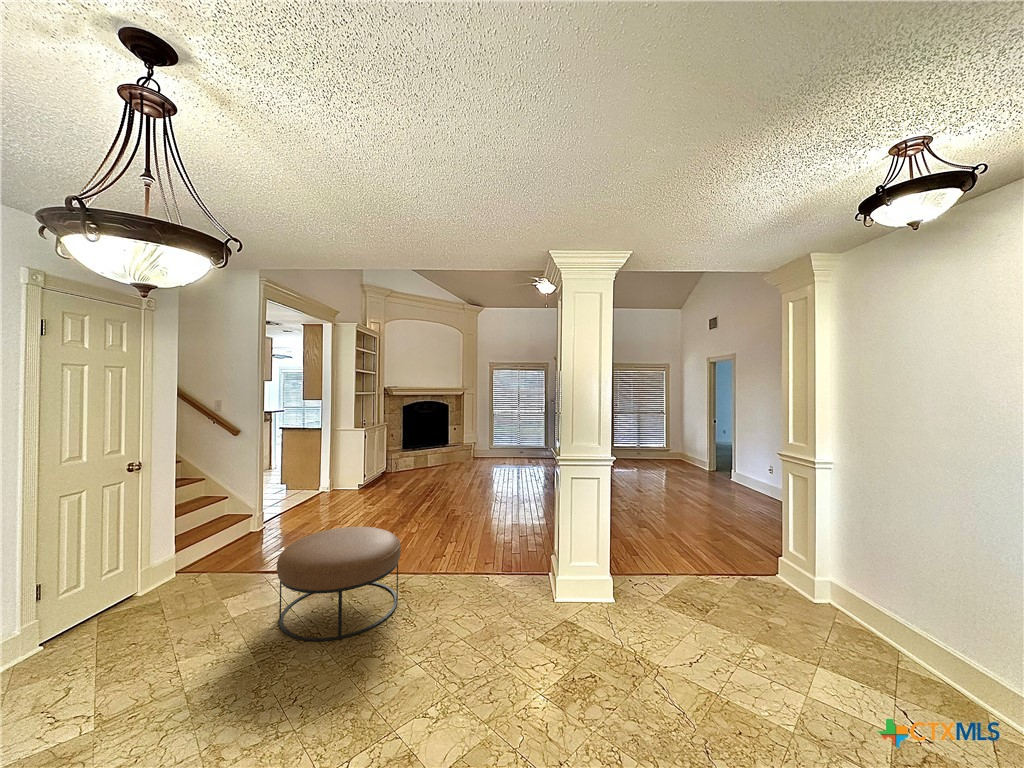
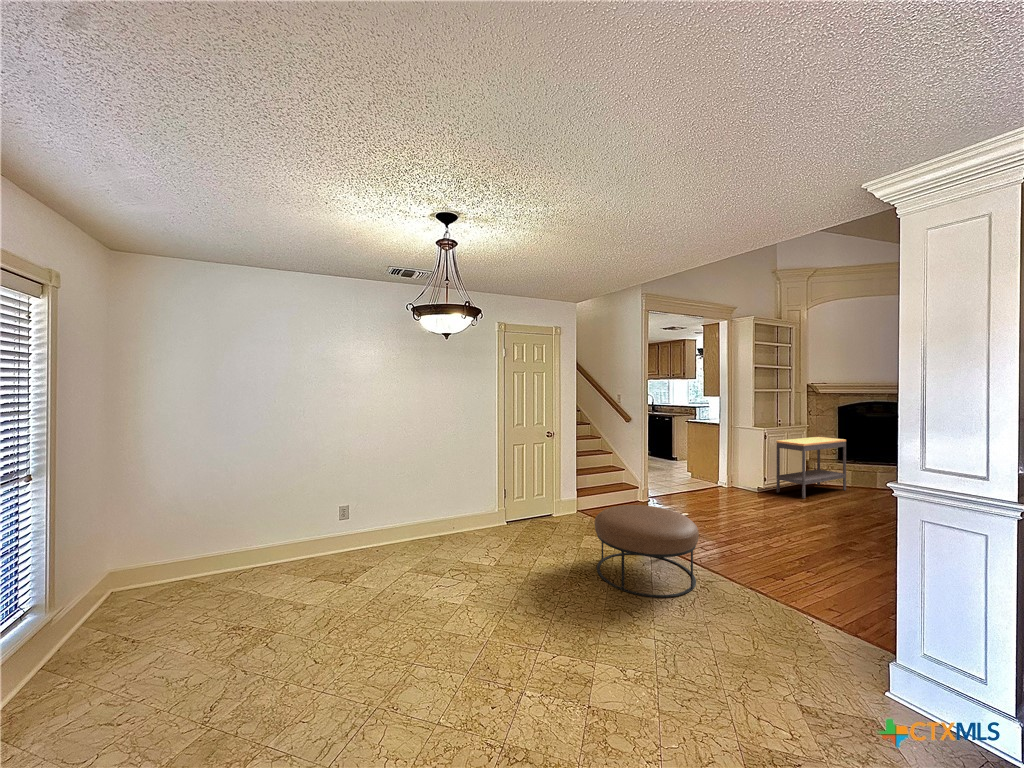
console table: none [371,432,412,486] -> present [776,437,846,499]

